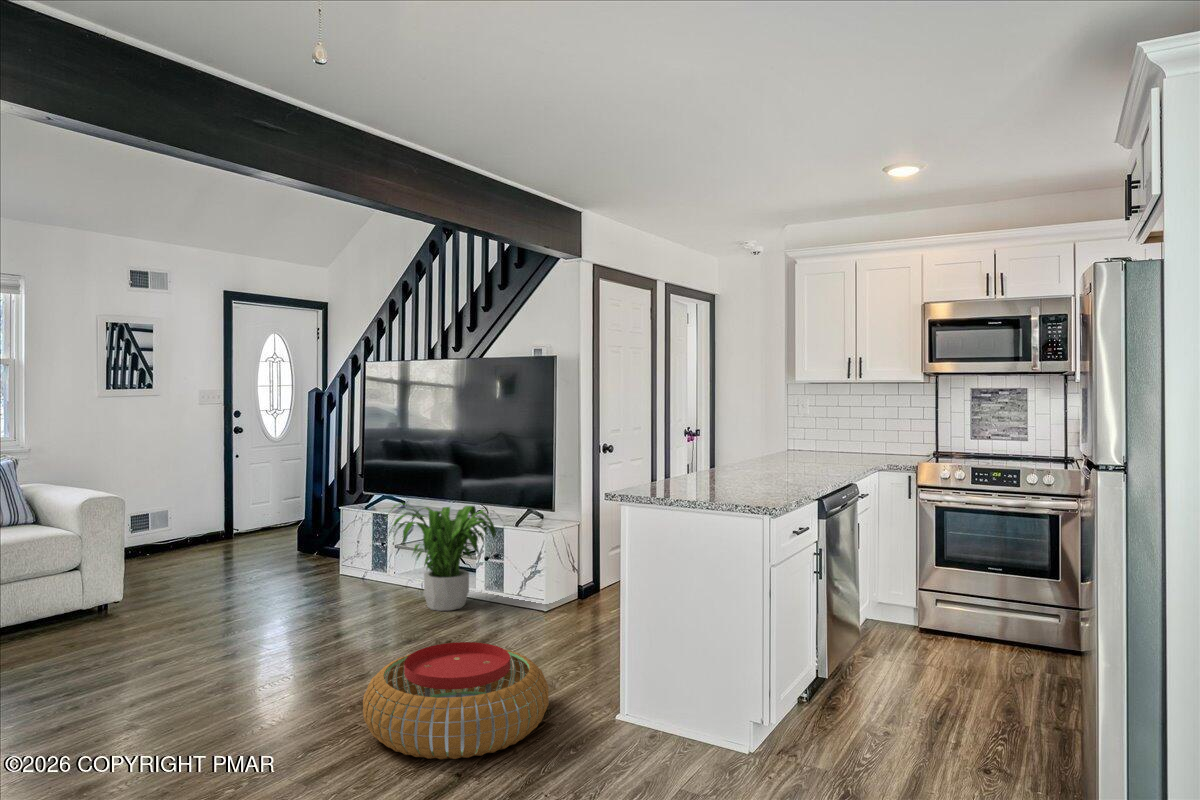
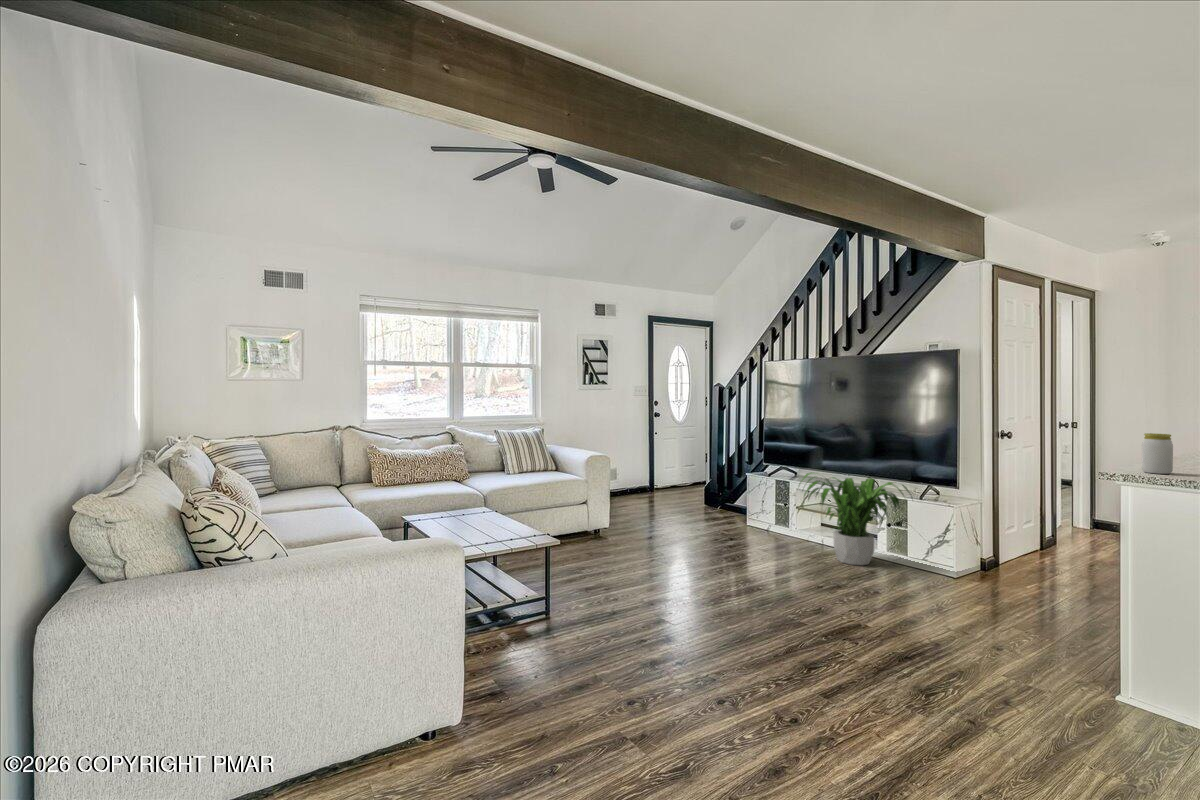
jar: none [637,456,659,495] -> present [1142,433,1173,474]
pouf: present [363,642,549,760] -> none [849,597,1043,709]

